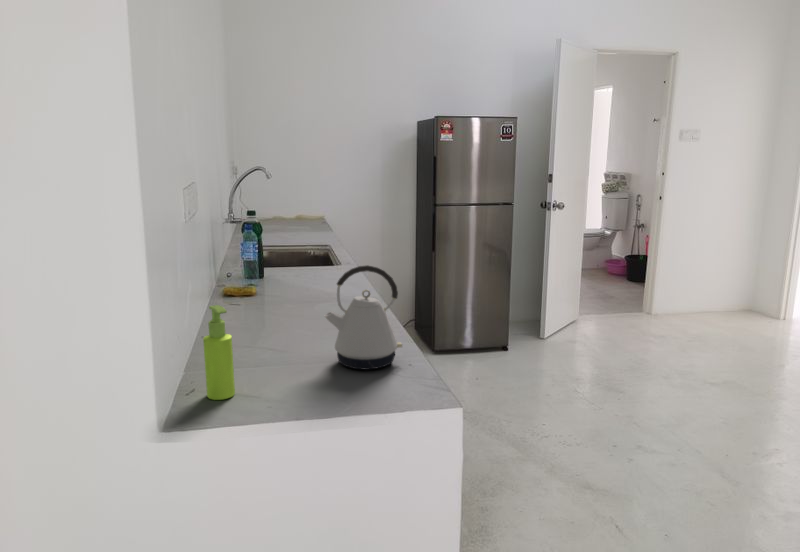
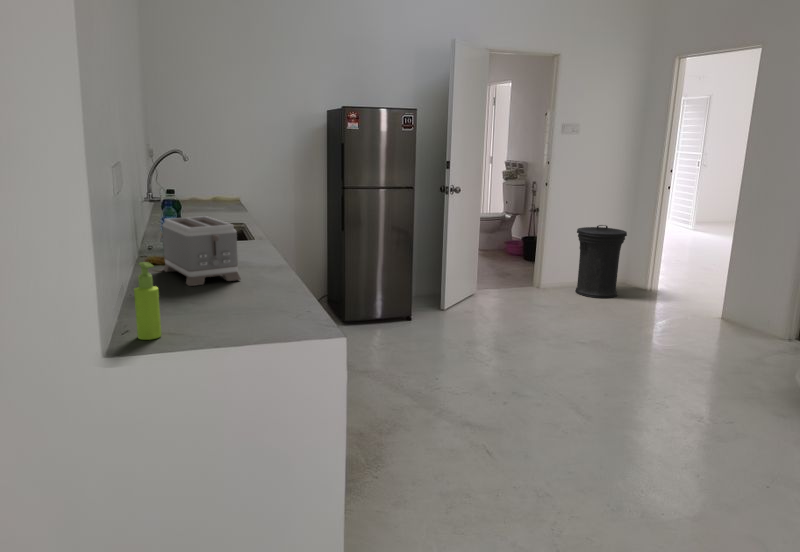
toaster: none [241,242,327,324] -> present [162,216,241,286]
trash can: none [693,243,757,327] -> present [575,225,627,298]
kettle: present [325,265,402,370] -> none [237,232,304,318]

